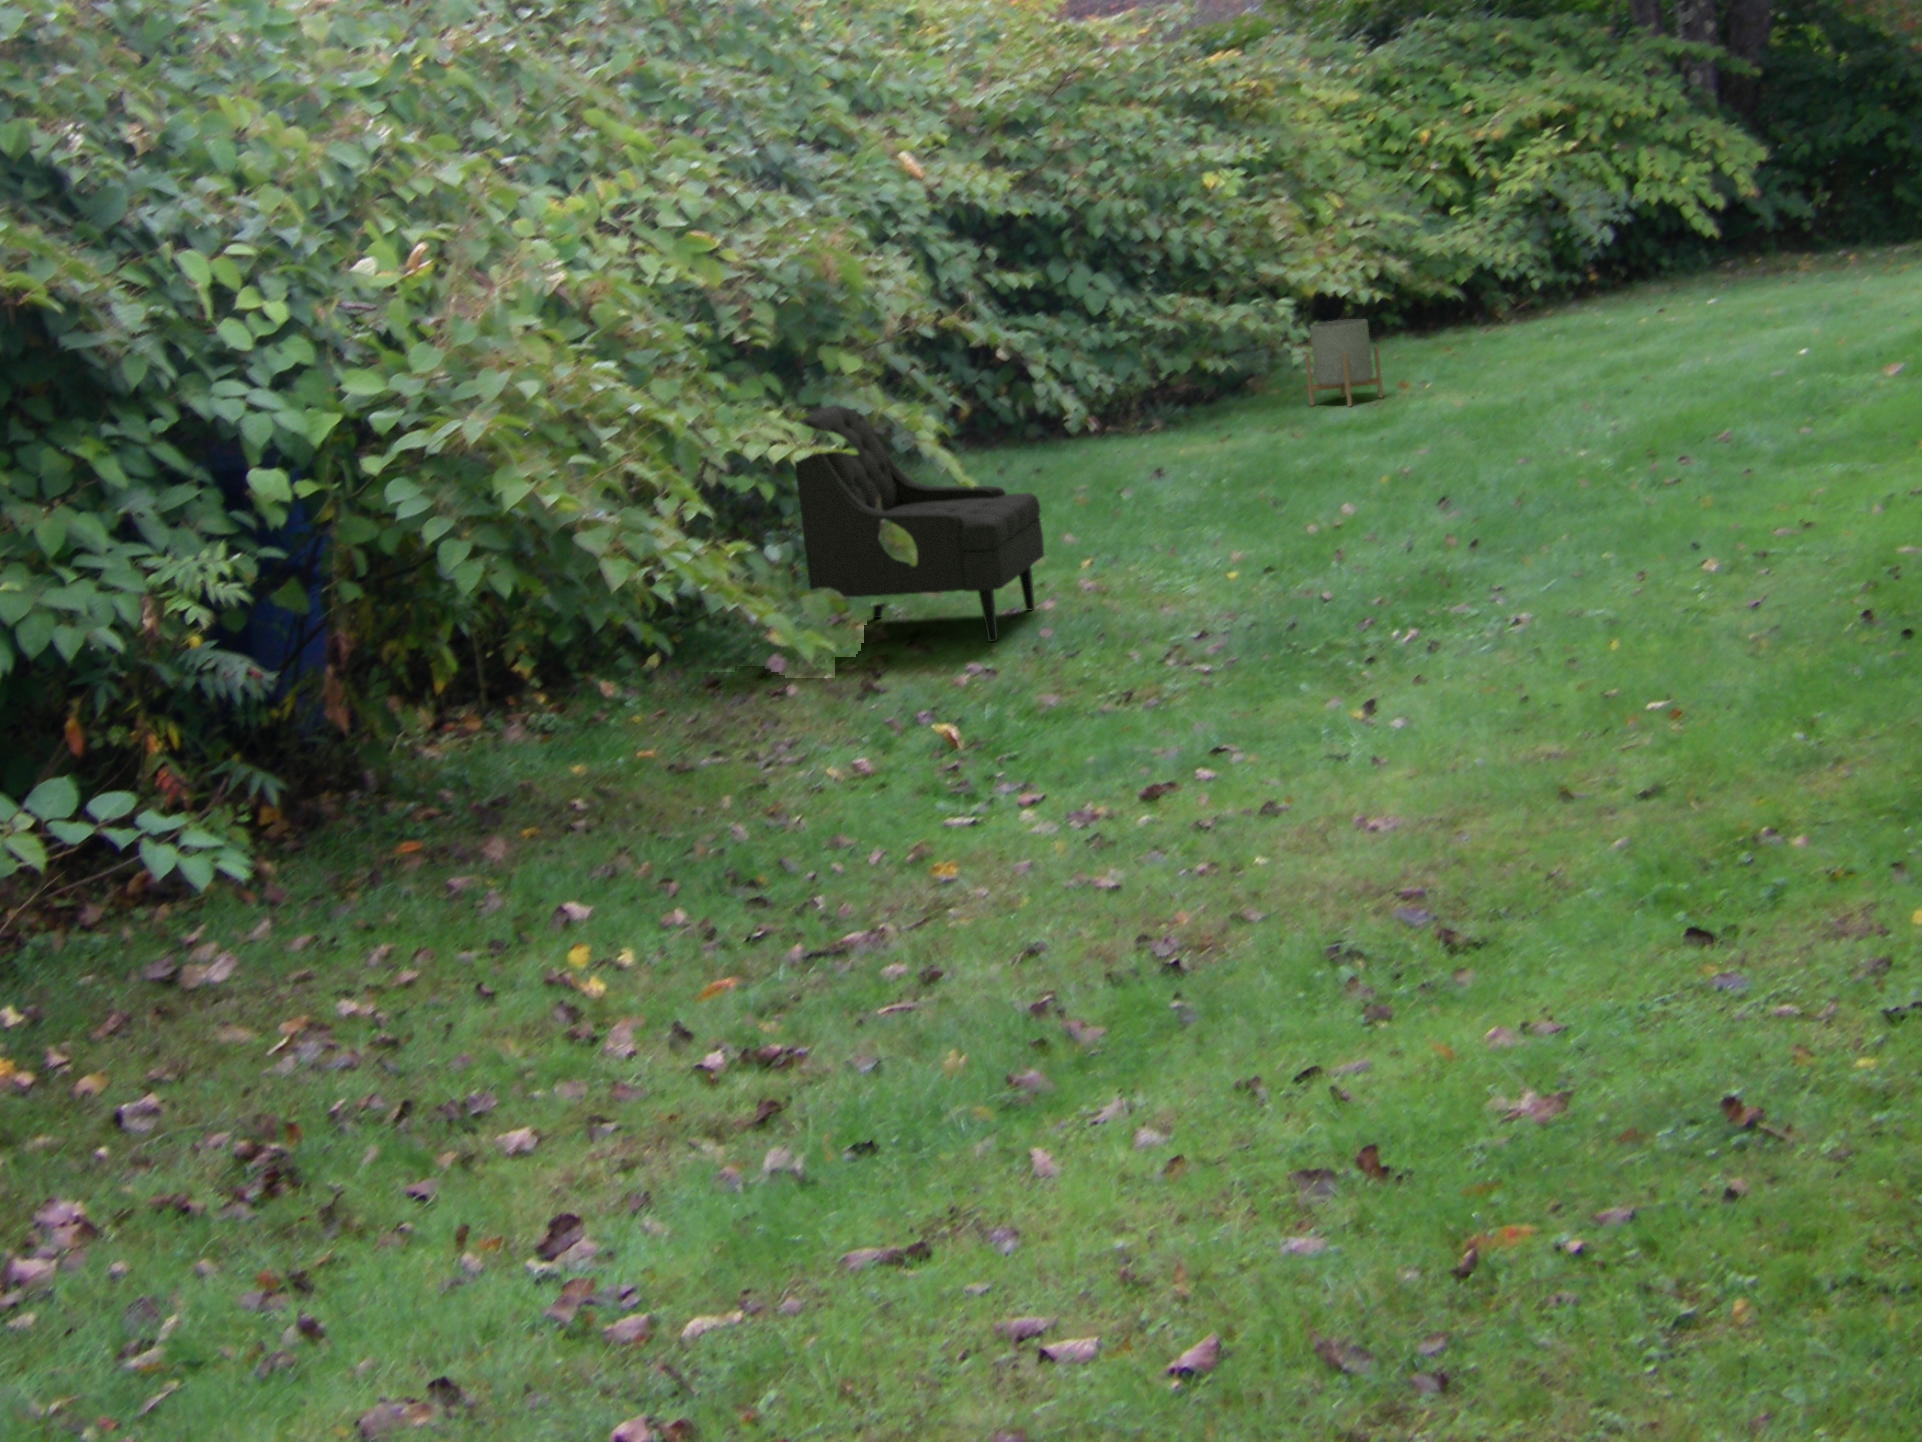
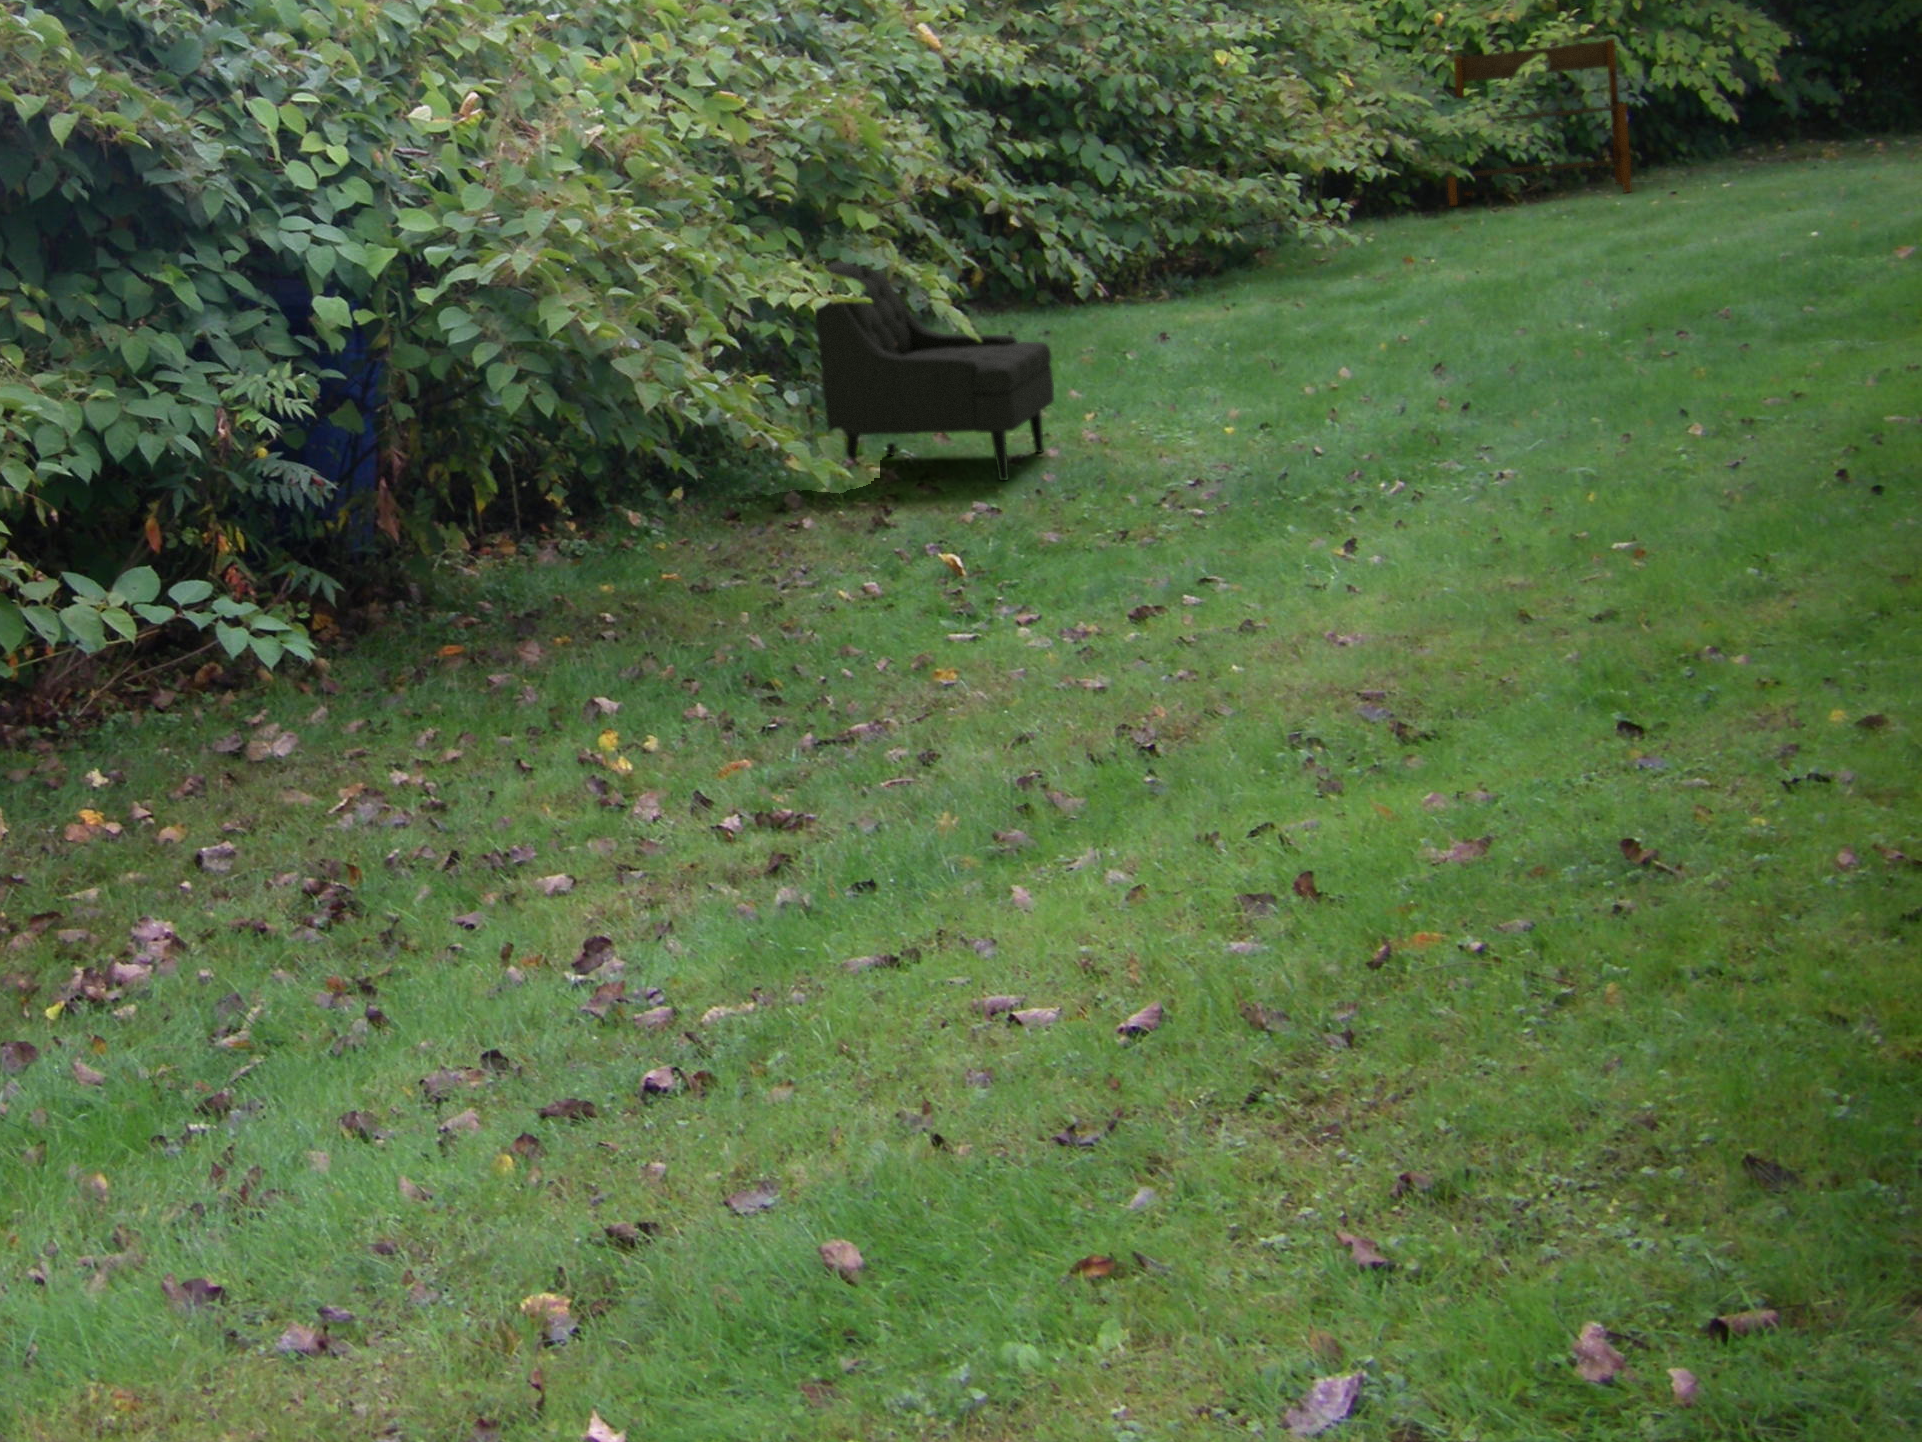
bench: none [1436,165,1612,335] -> present [1448,39,1632,206]
planter: present [1305,319,1383,406] -> none [1311,186,1392,270]

